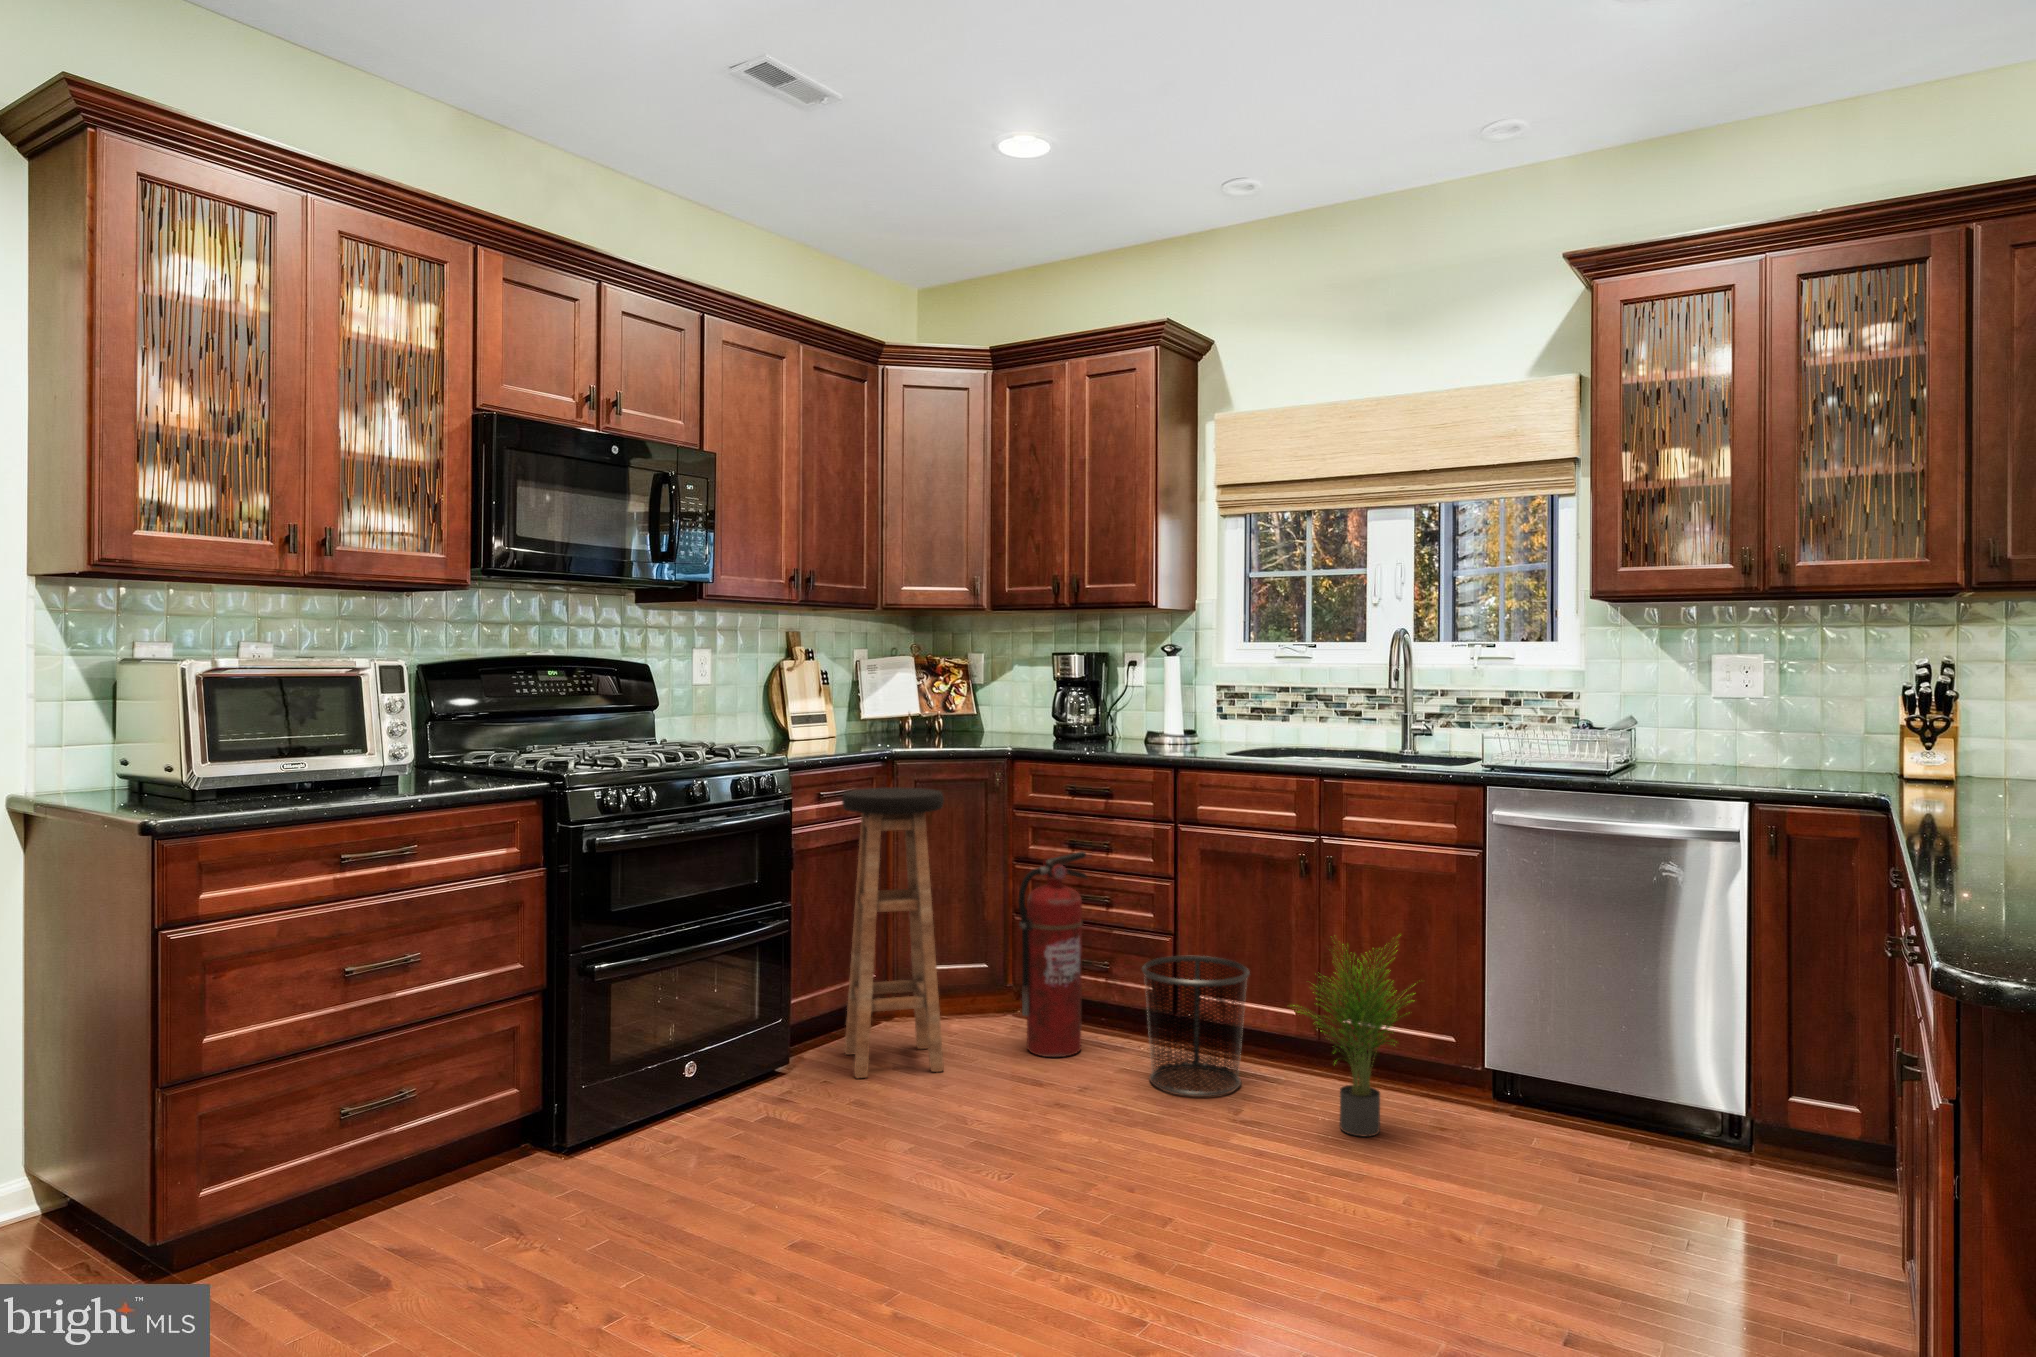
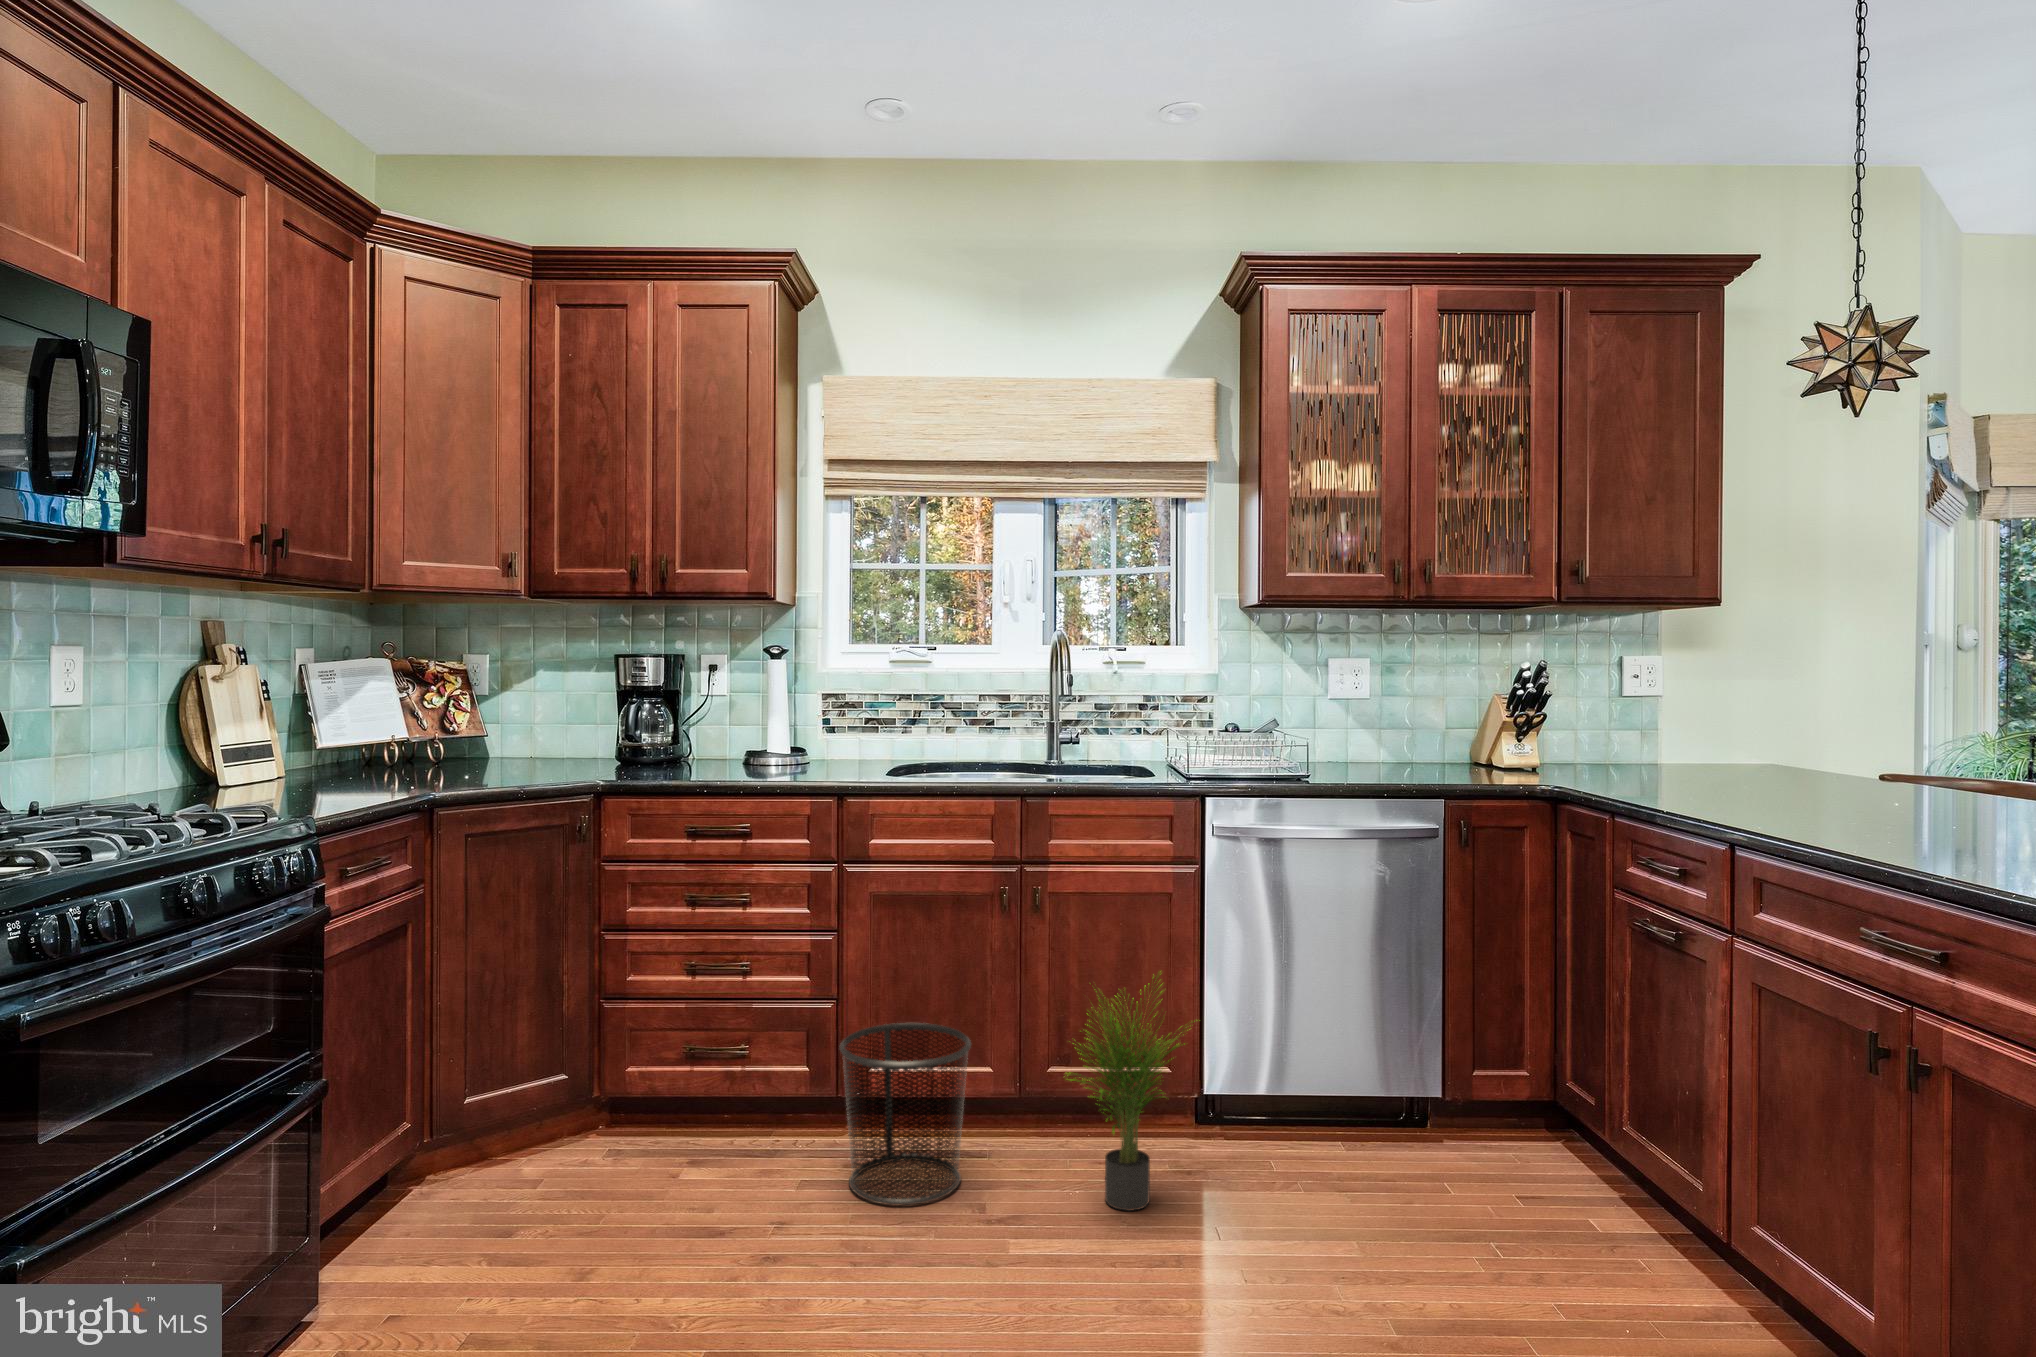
bar stool: present [842,788,944,1078] -> none [391,846,574,1297]
fire extinguisher: present [1019,852,1087,1057] -> none [657,910,736,1190]

